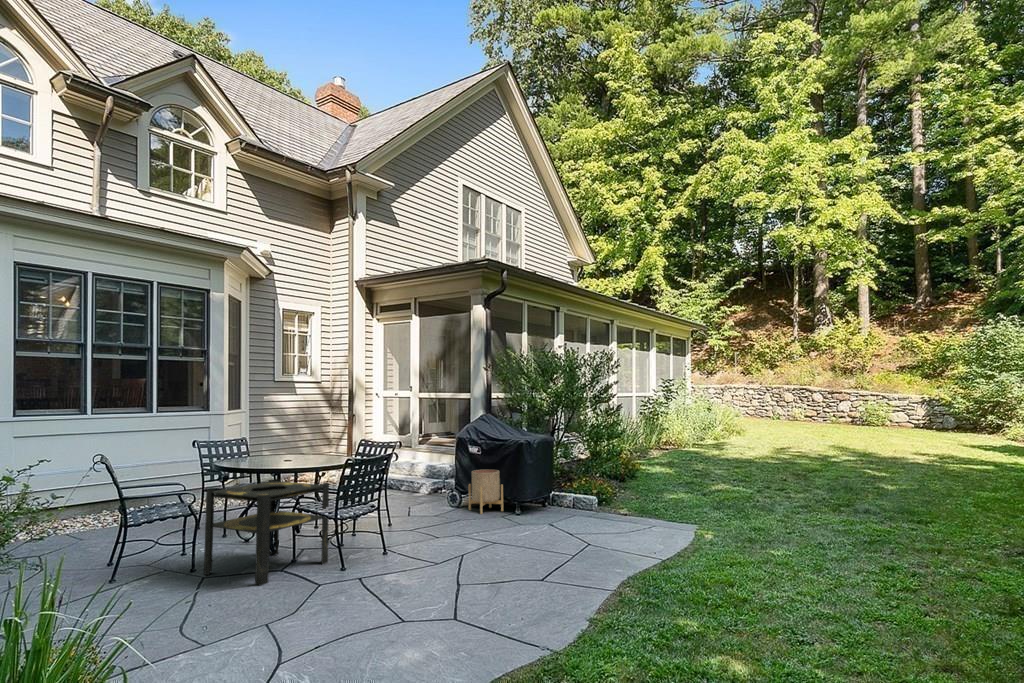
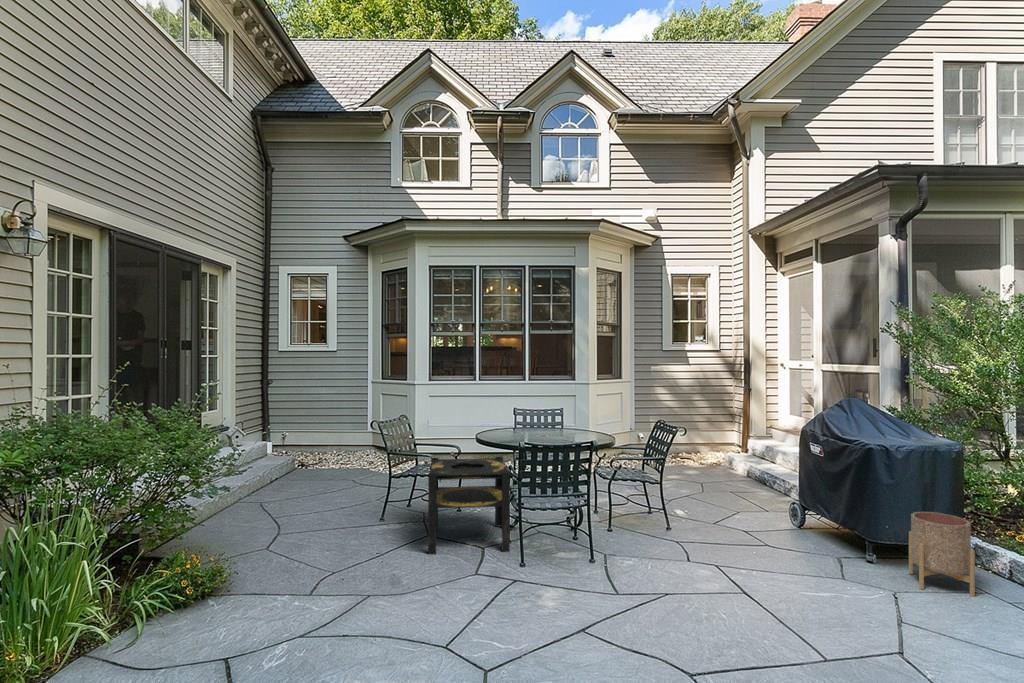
planter: present [469,470,503,514] -> present [909,512,975,597]

